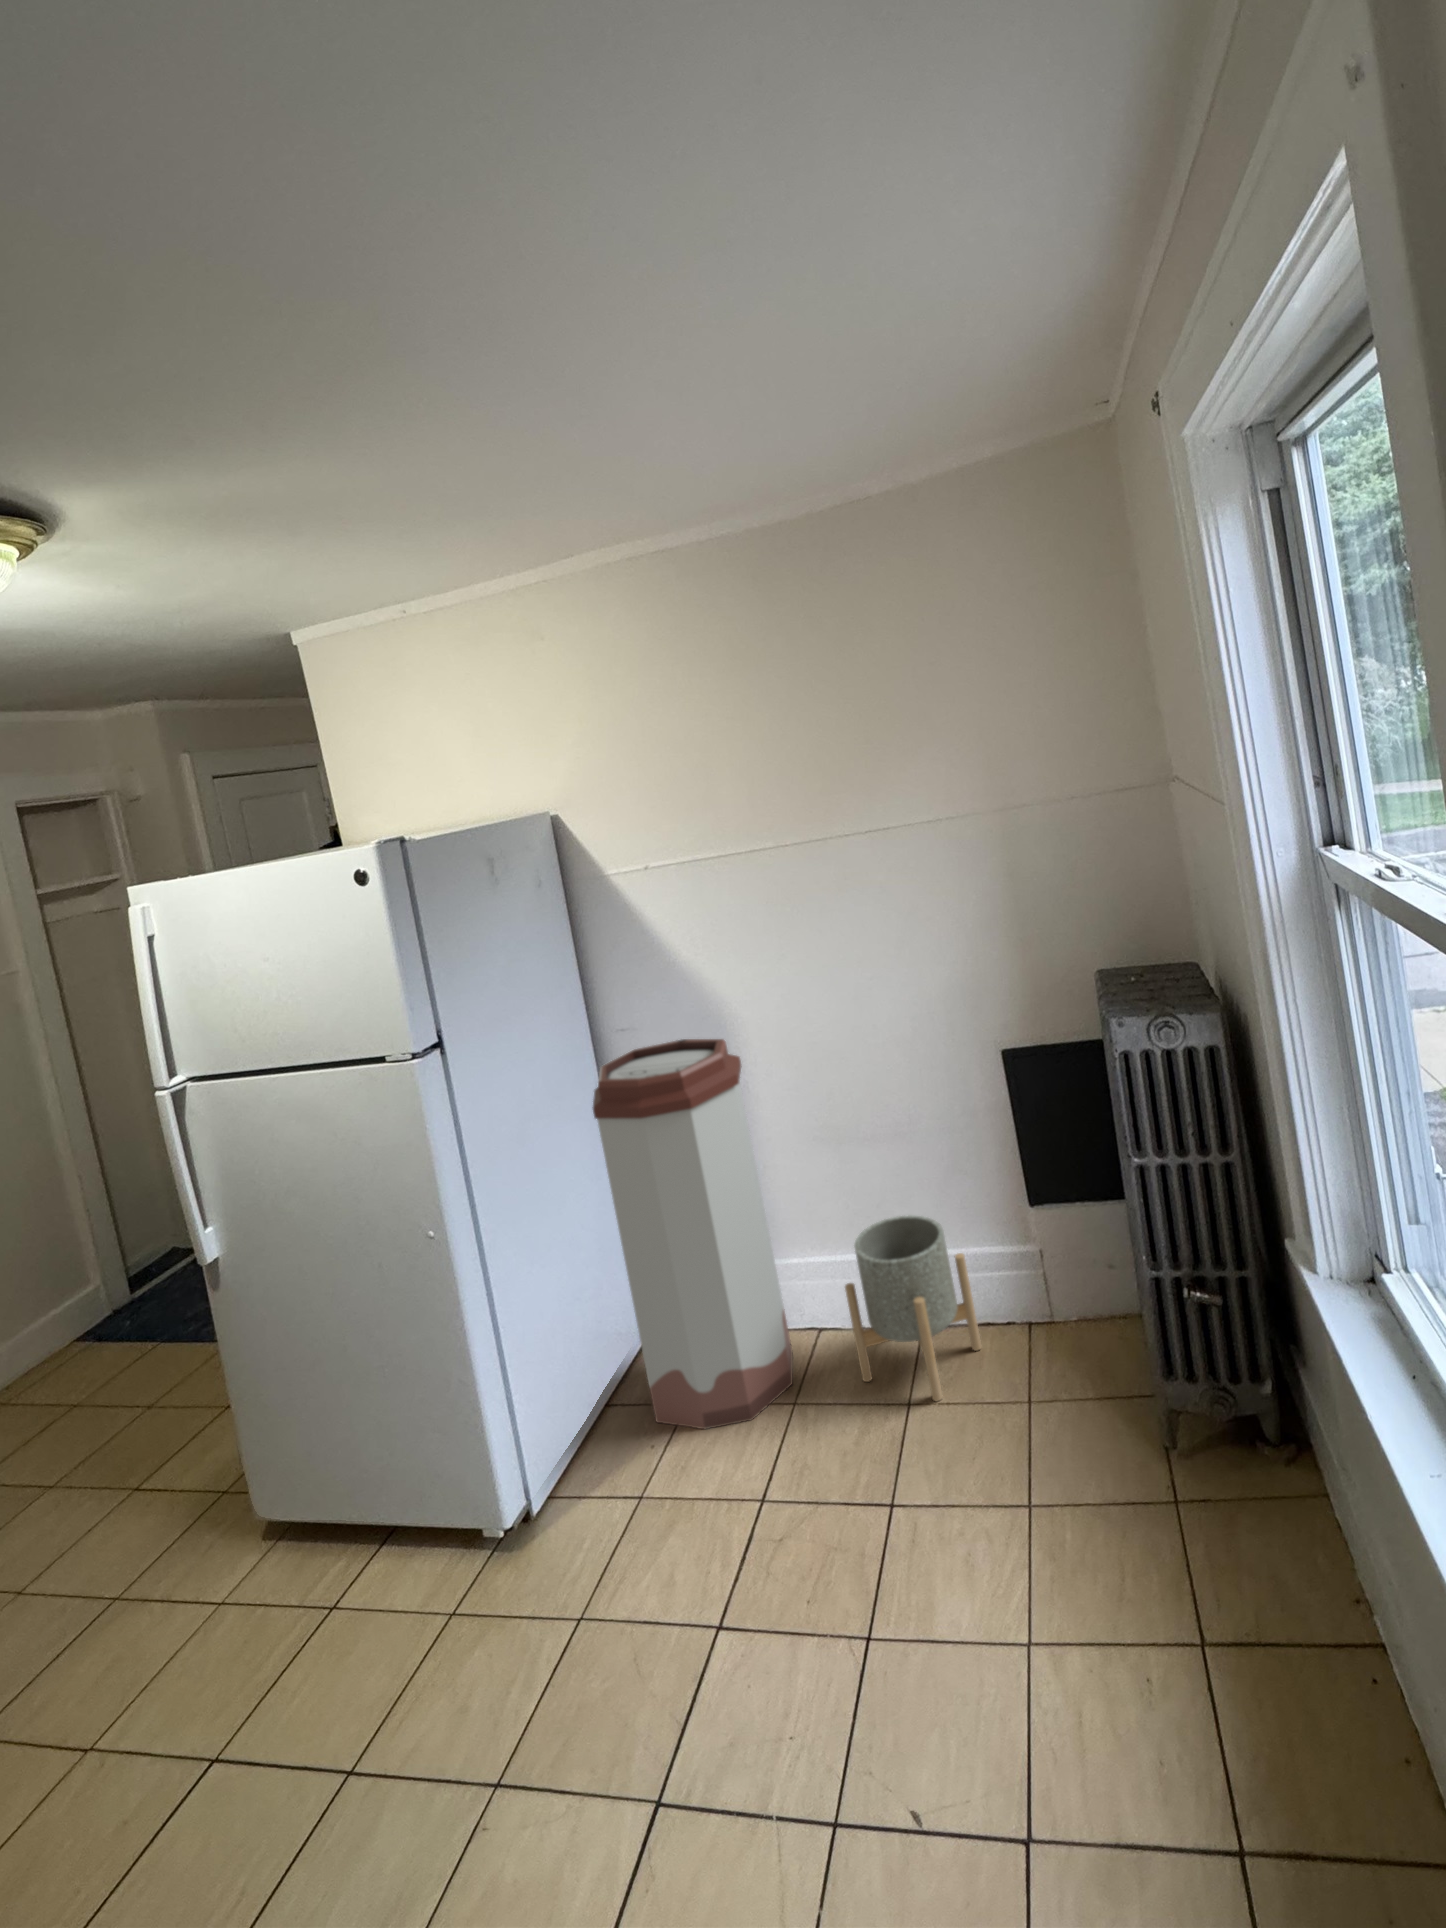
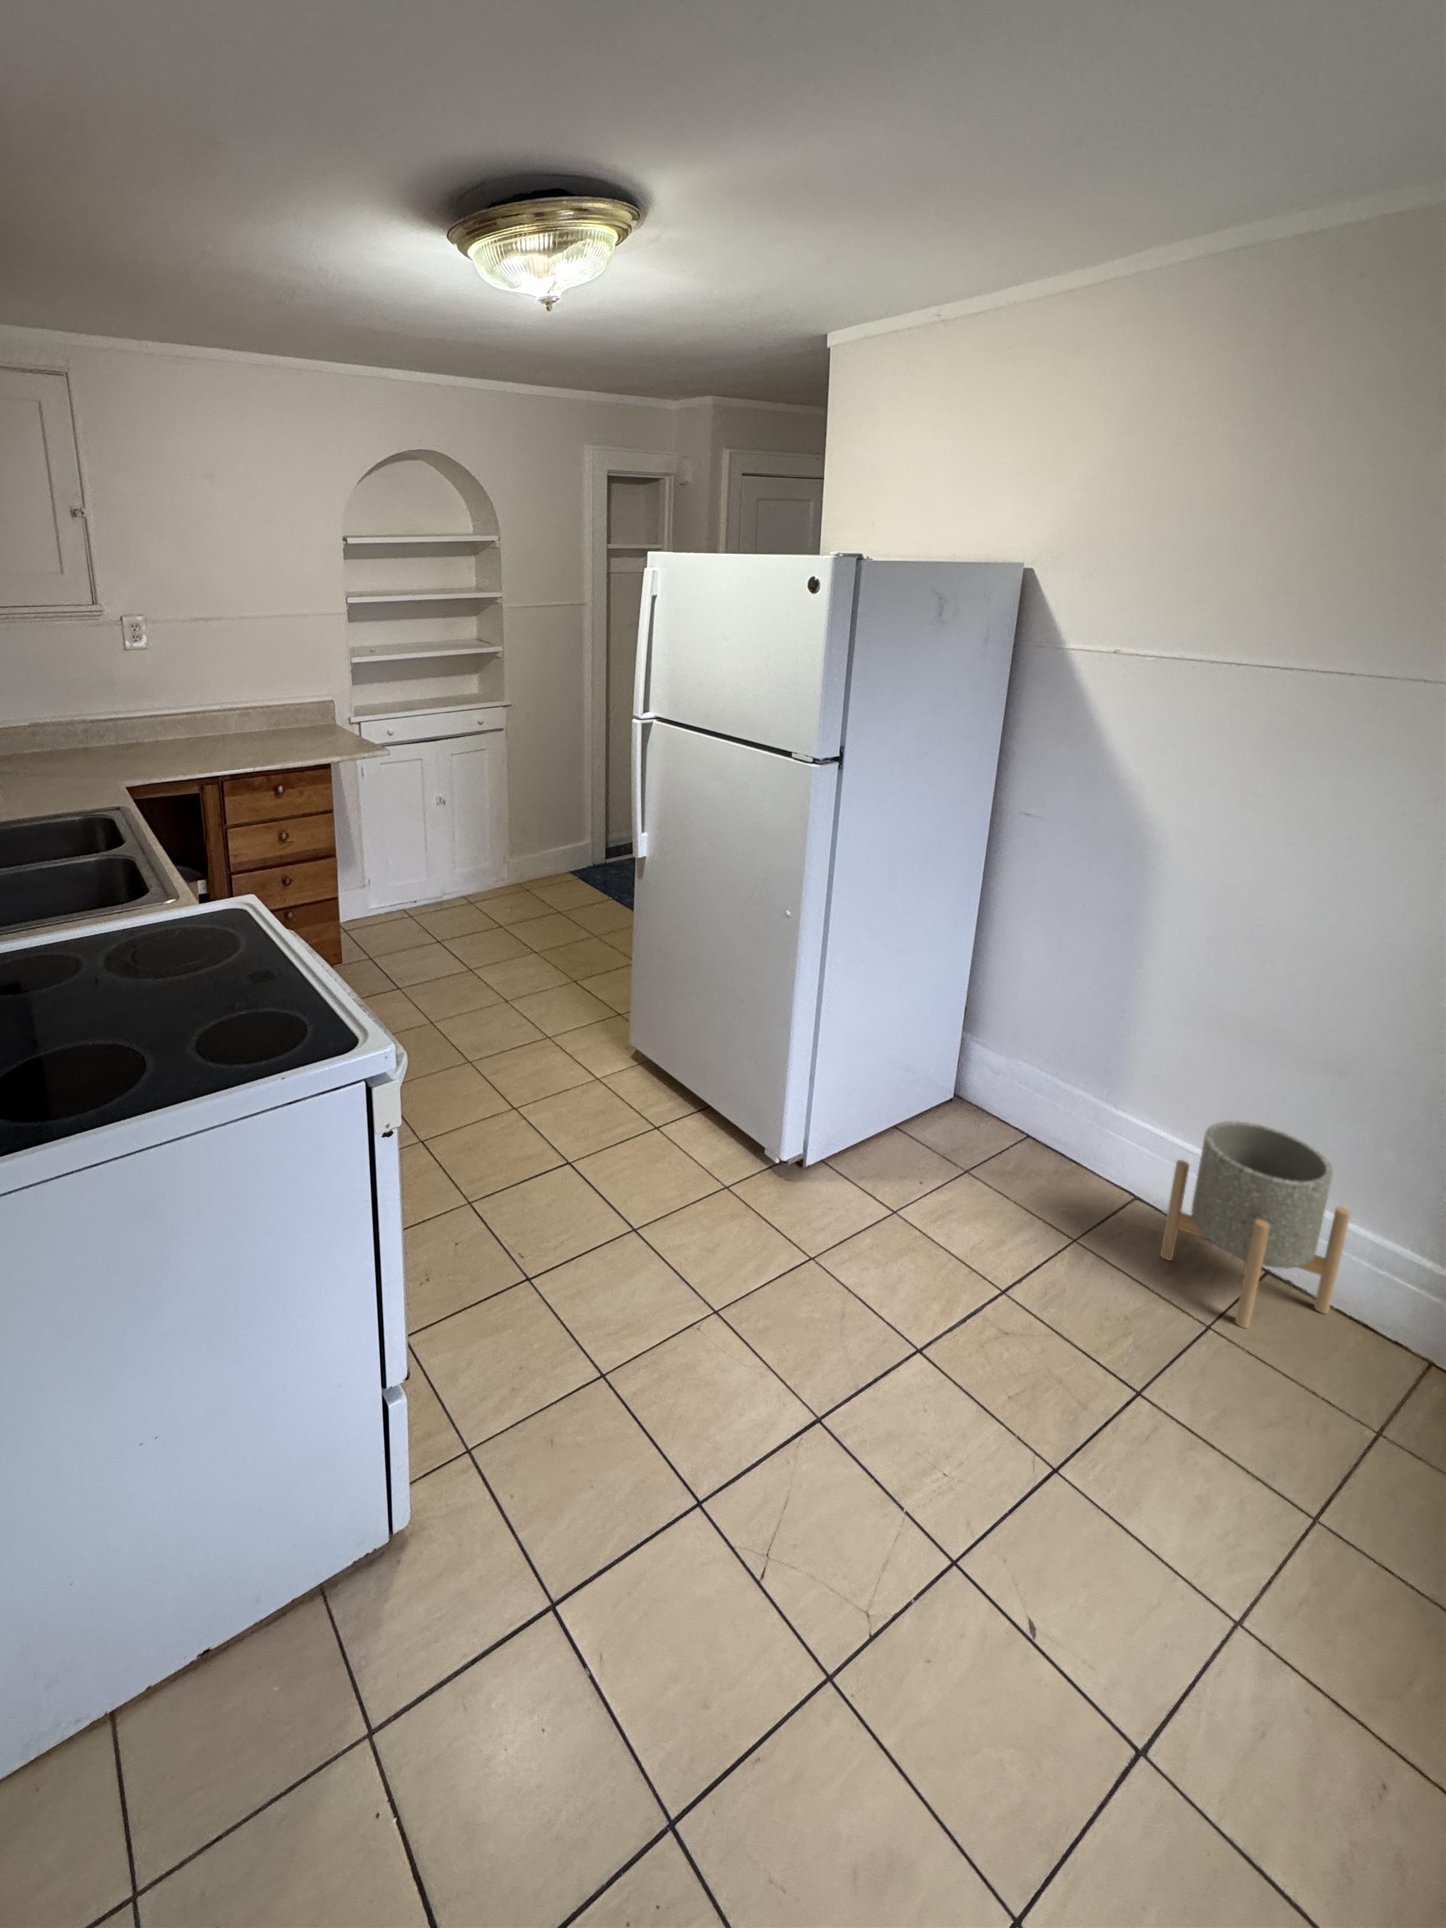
trash can: present [592,1039,793,1429] -> none [935,834,1147,1216]

